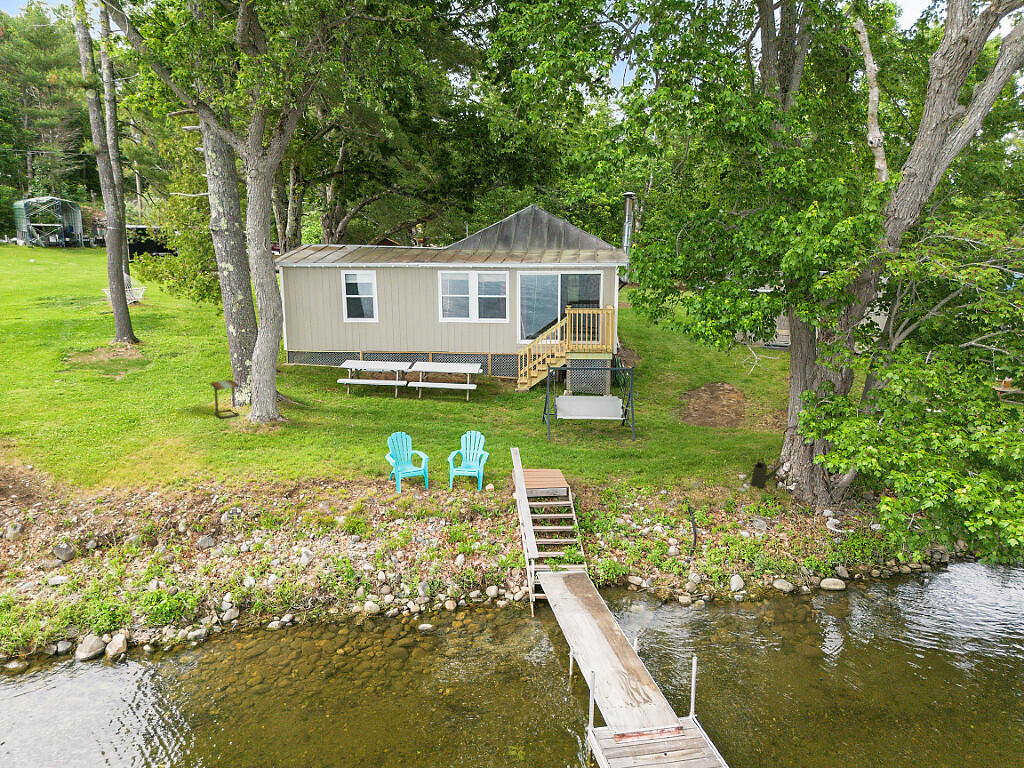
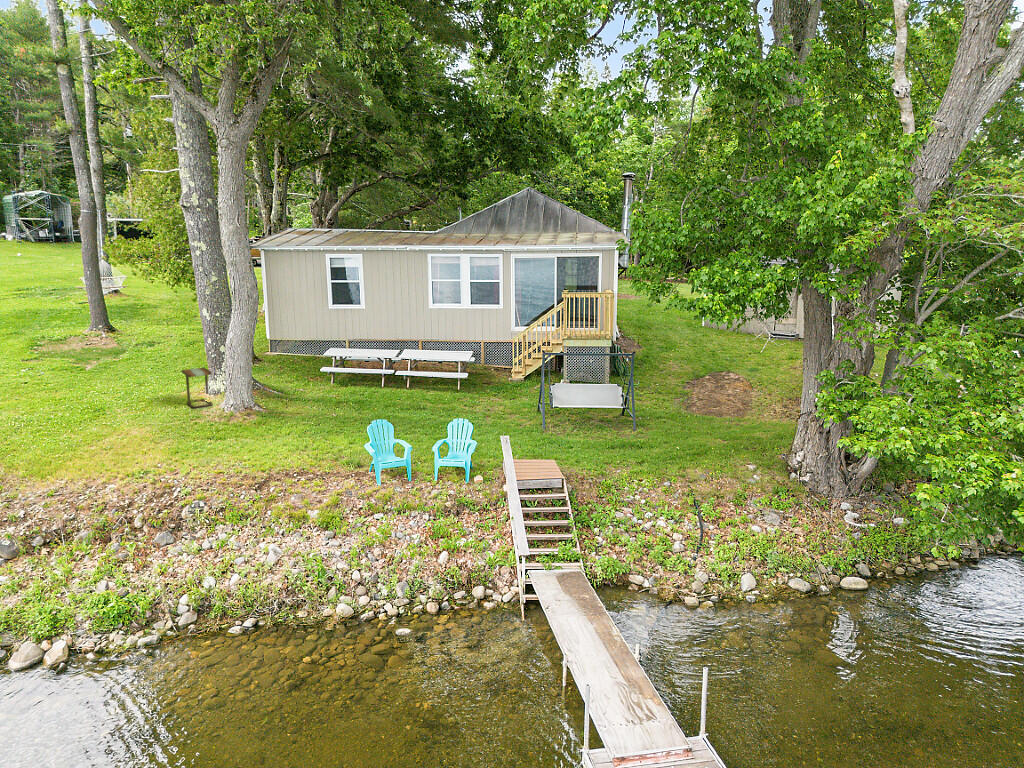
watering can: present [749,459,783,488] -> none [760,447,798,479]

